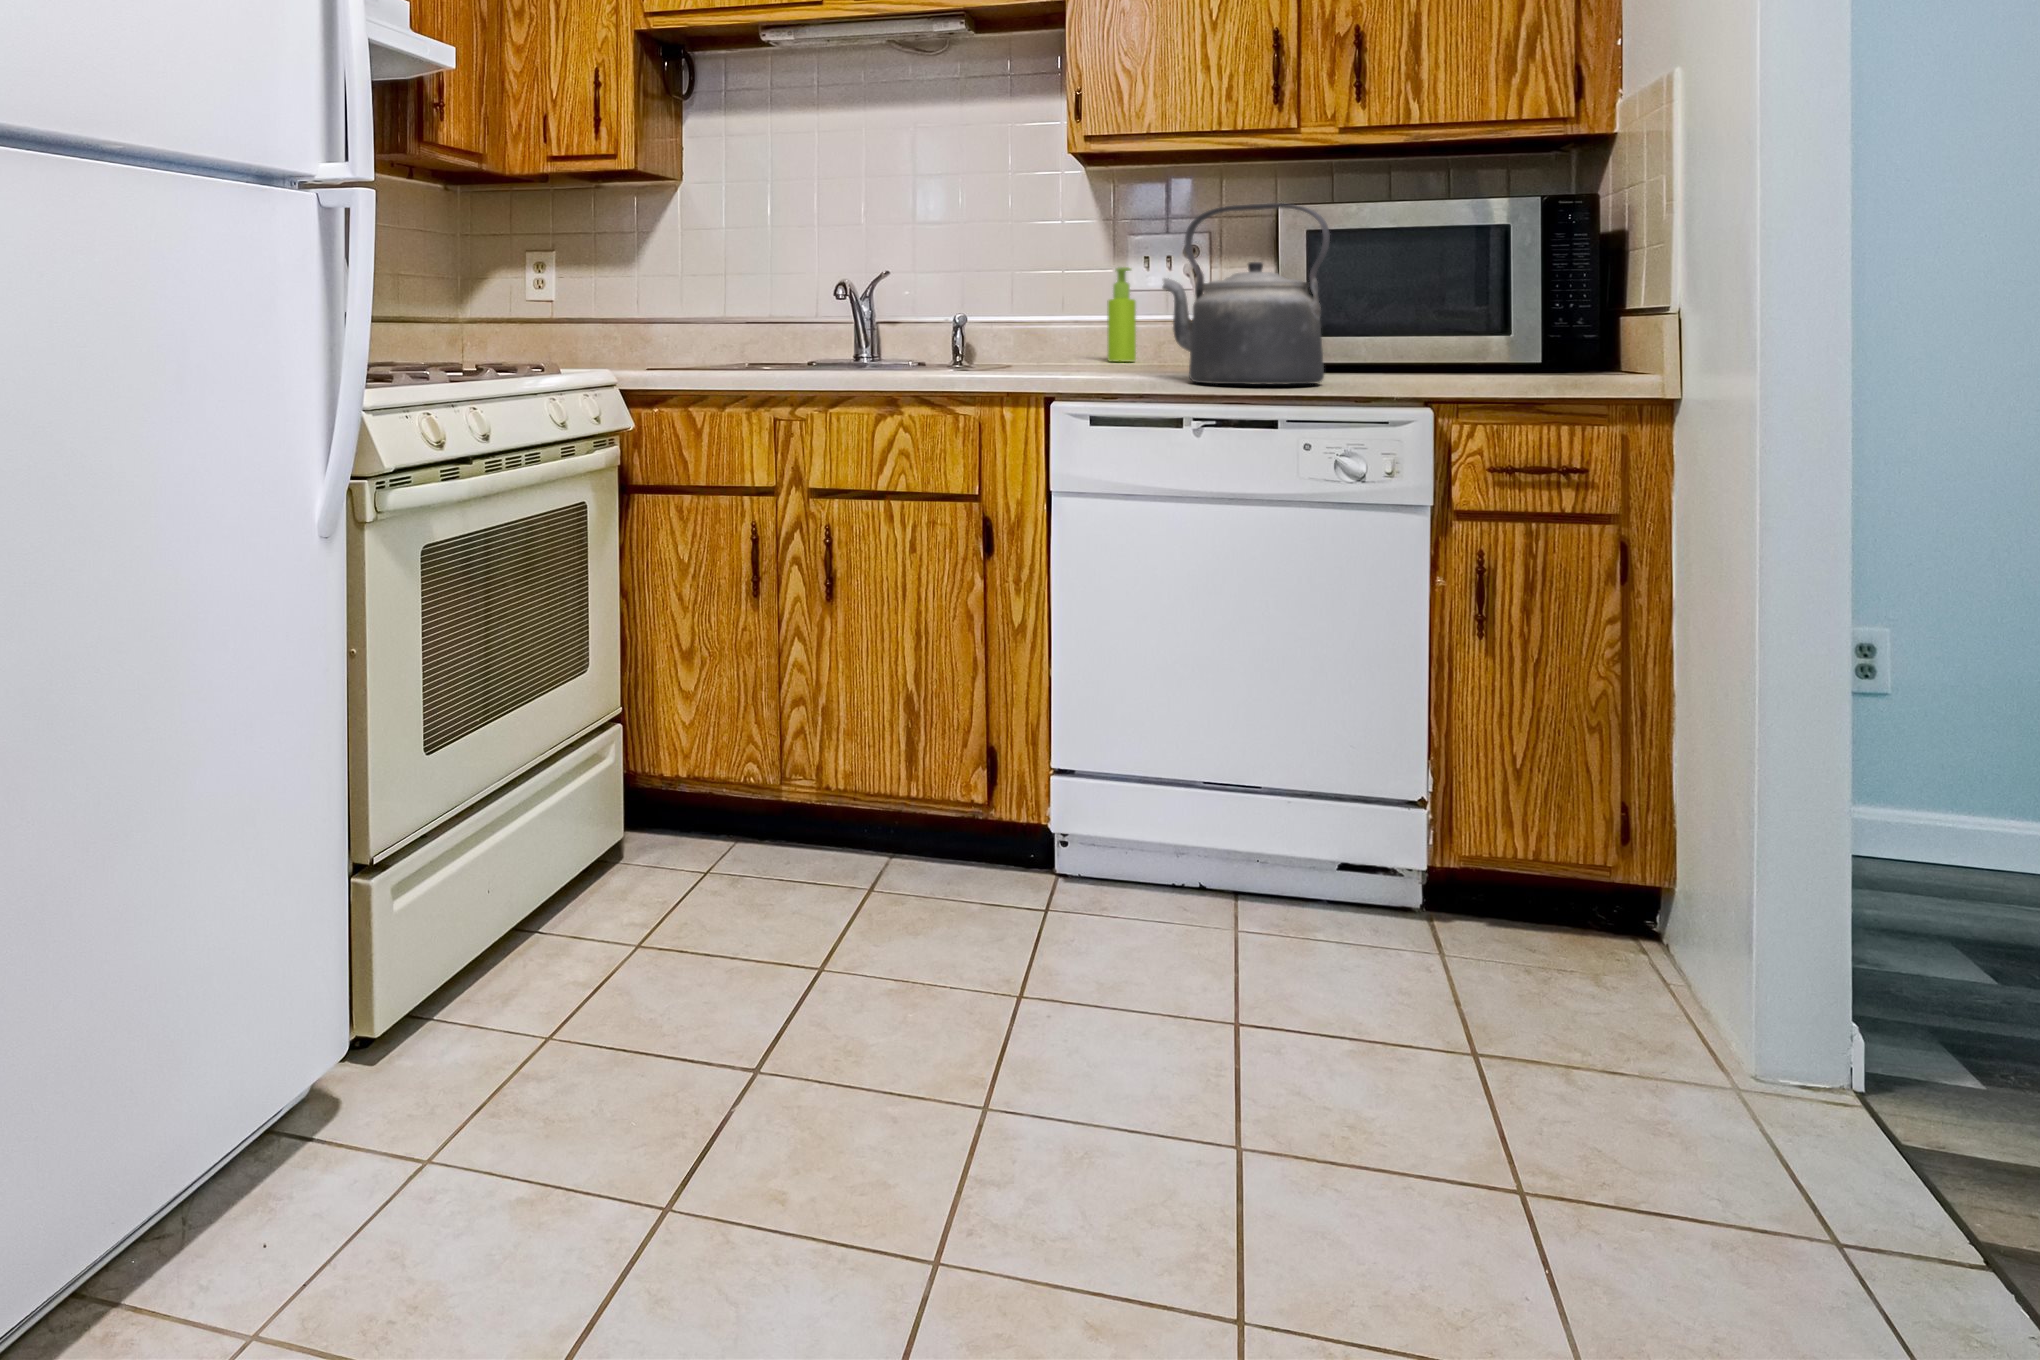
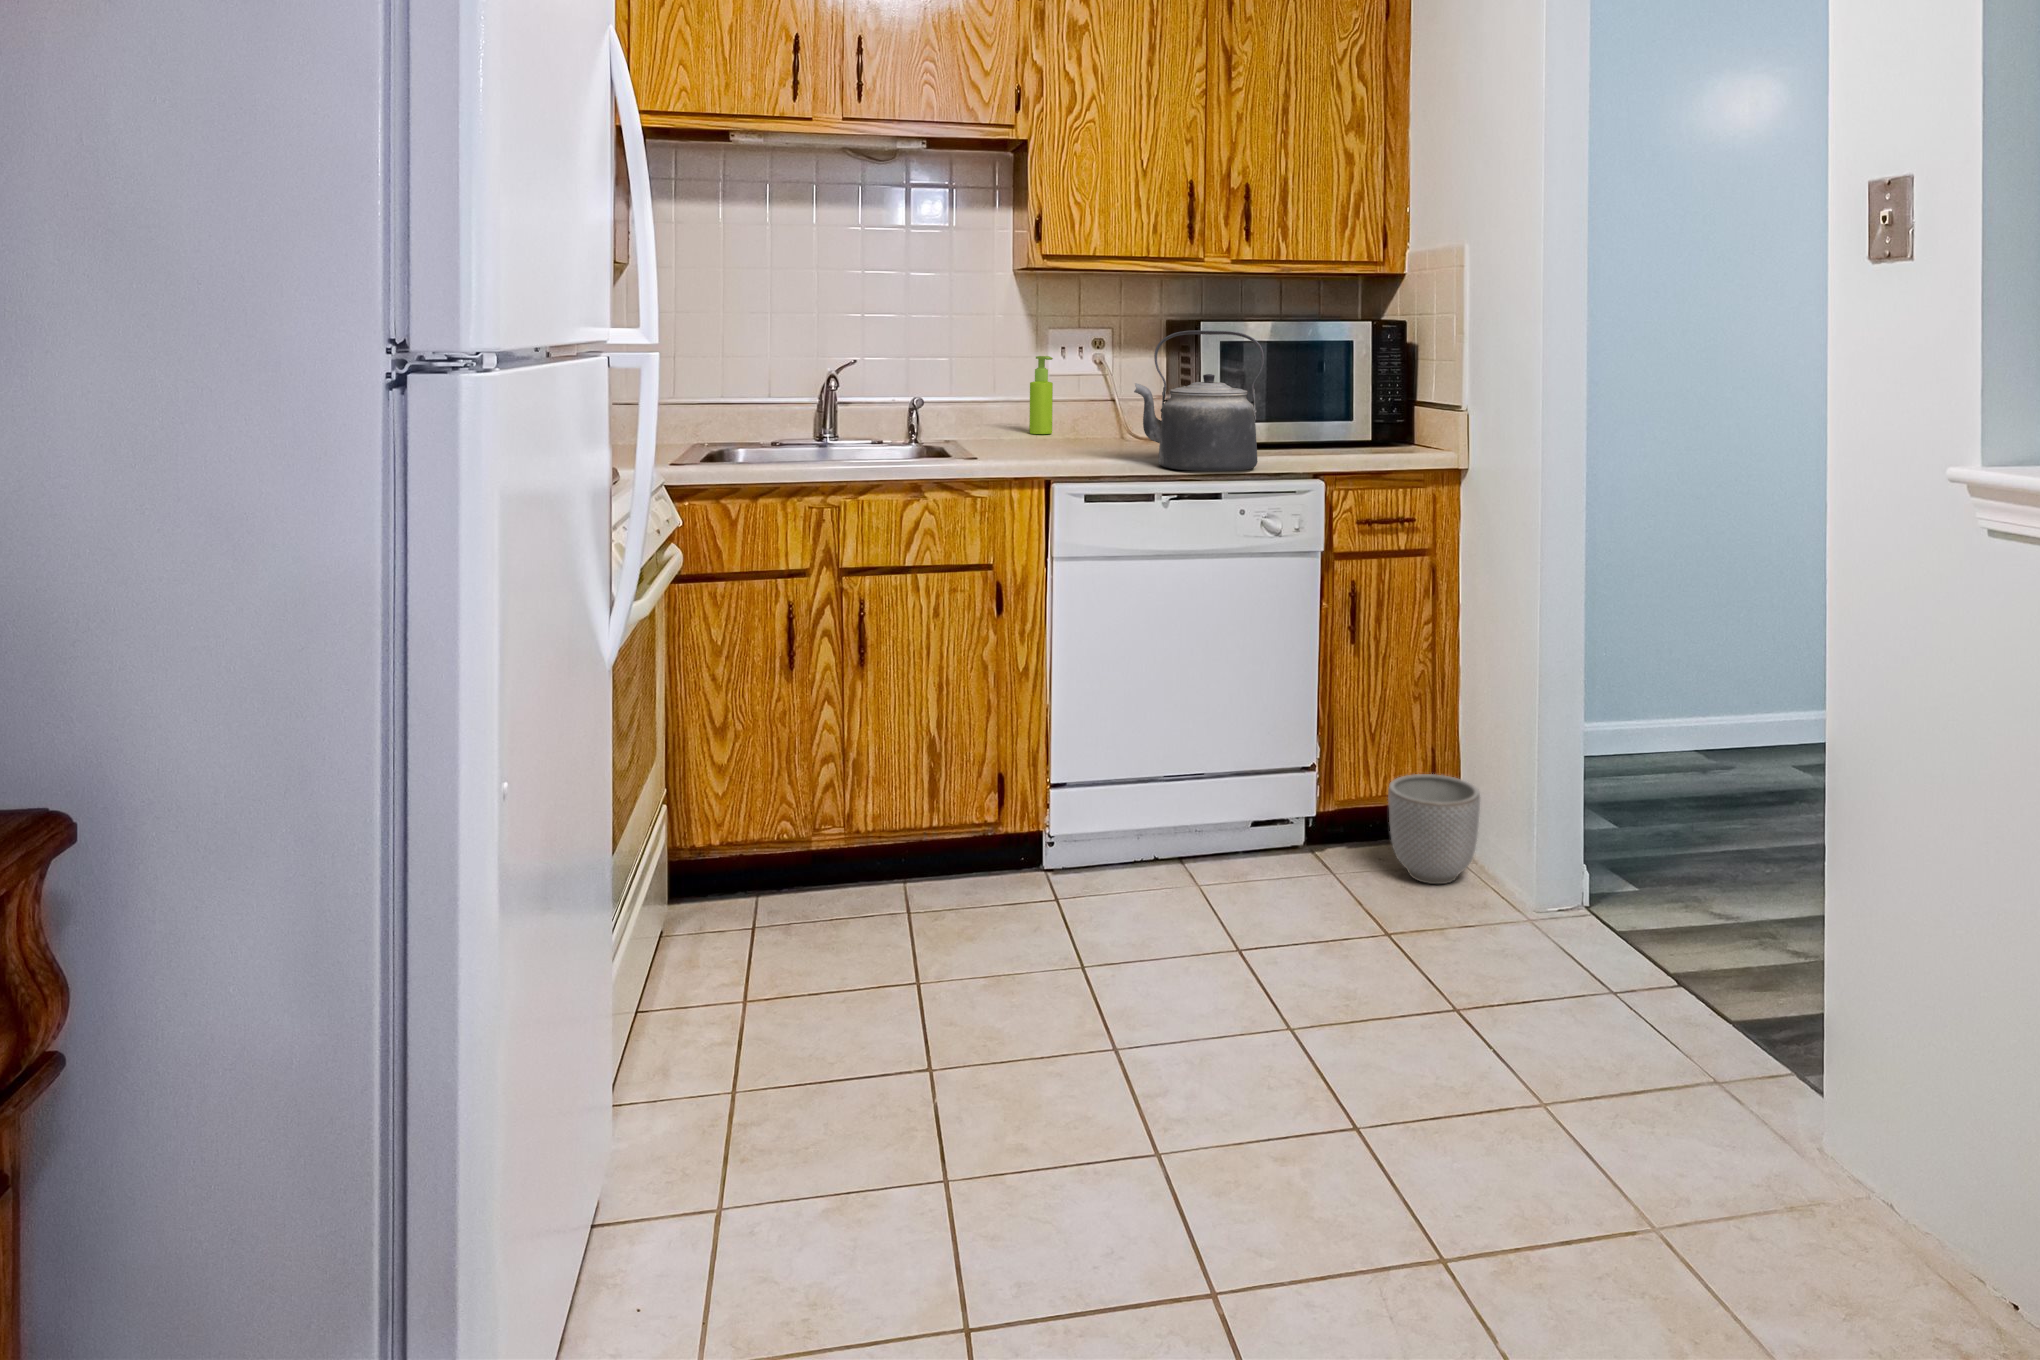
planter: none [1515,832,1665,997] -> present [1388,774,1480,884]

